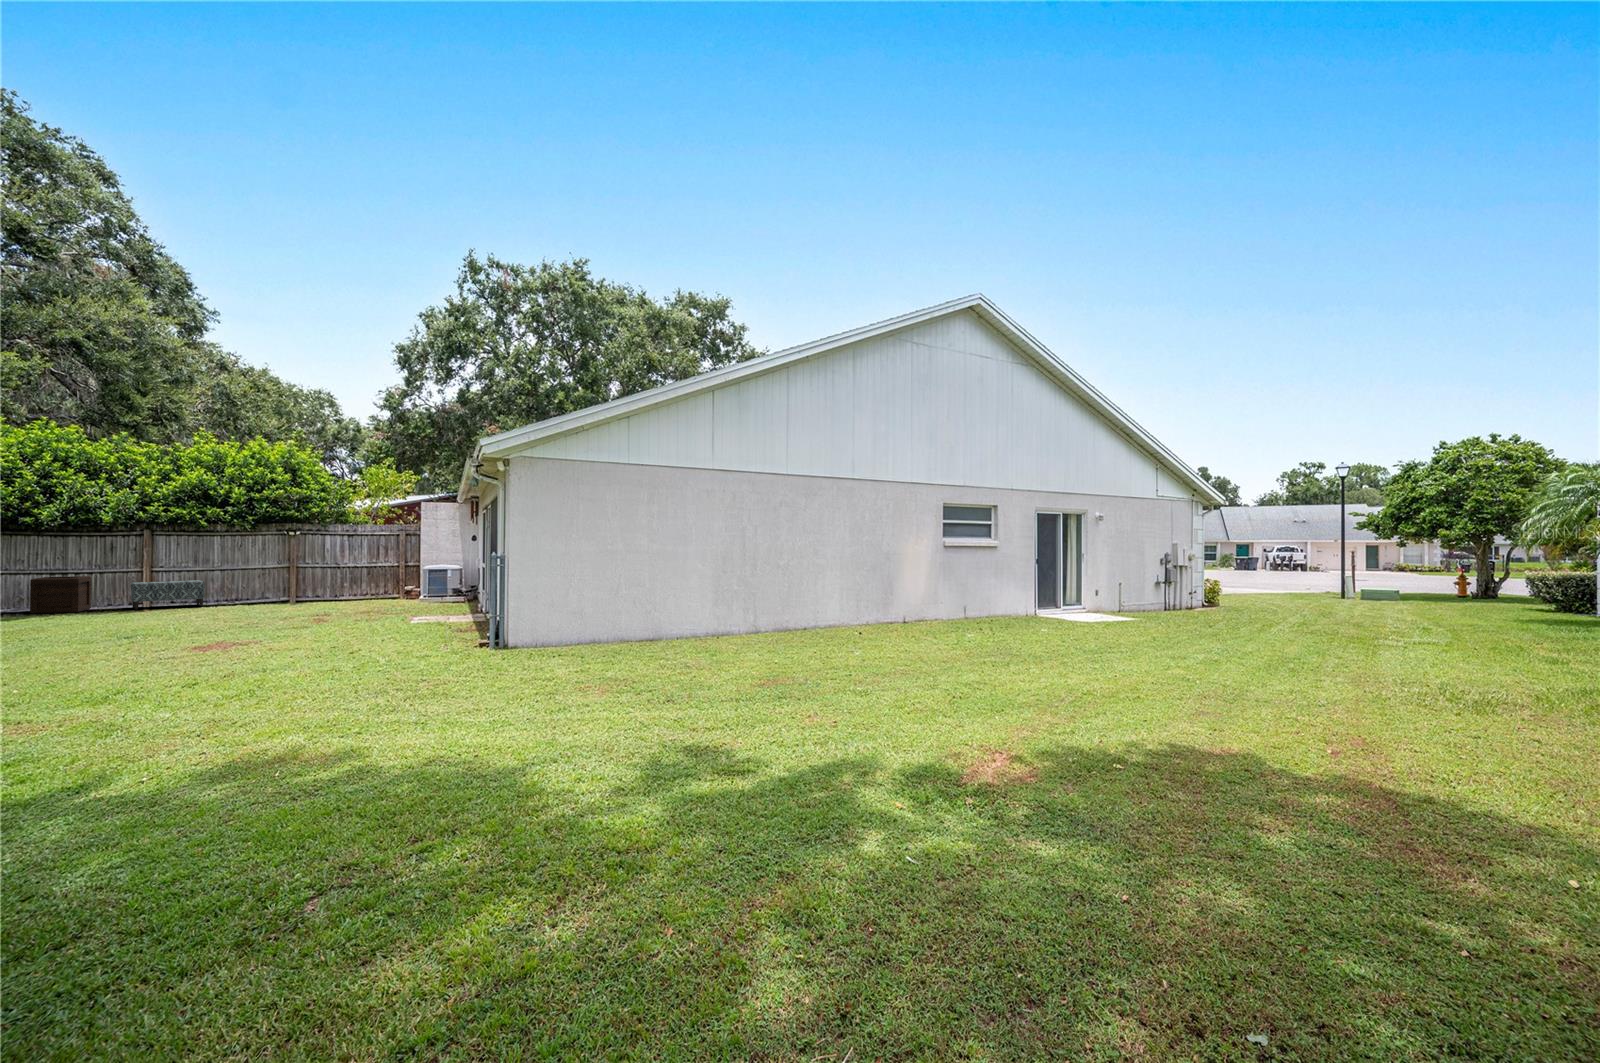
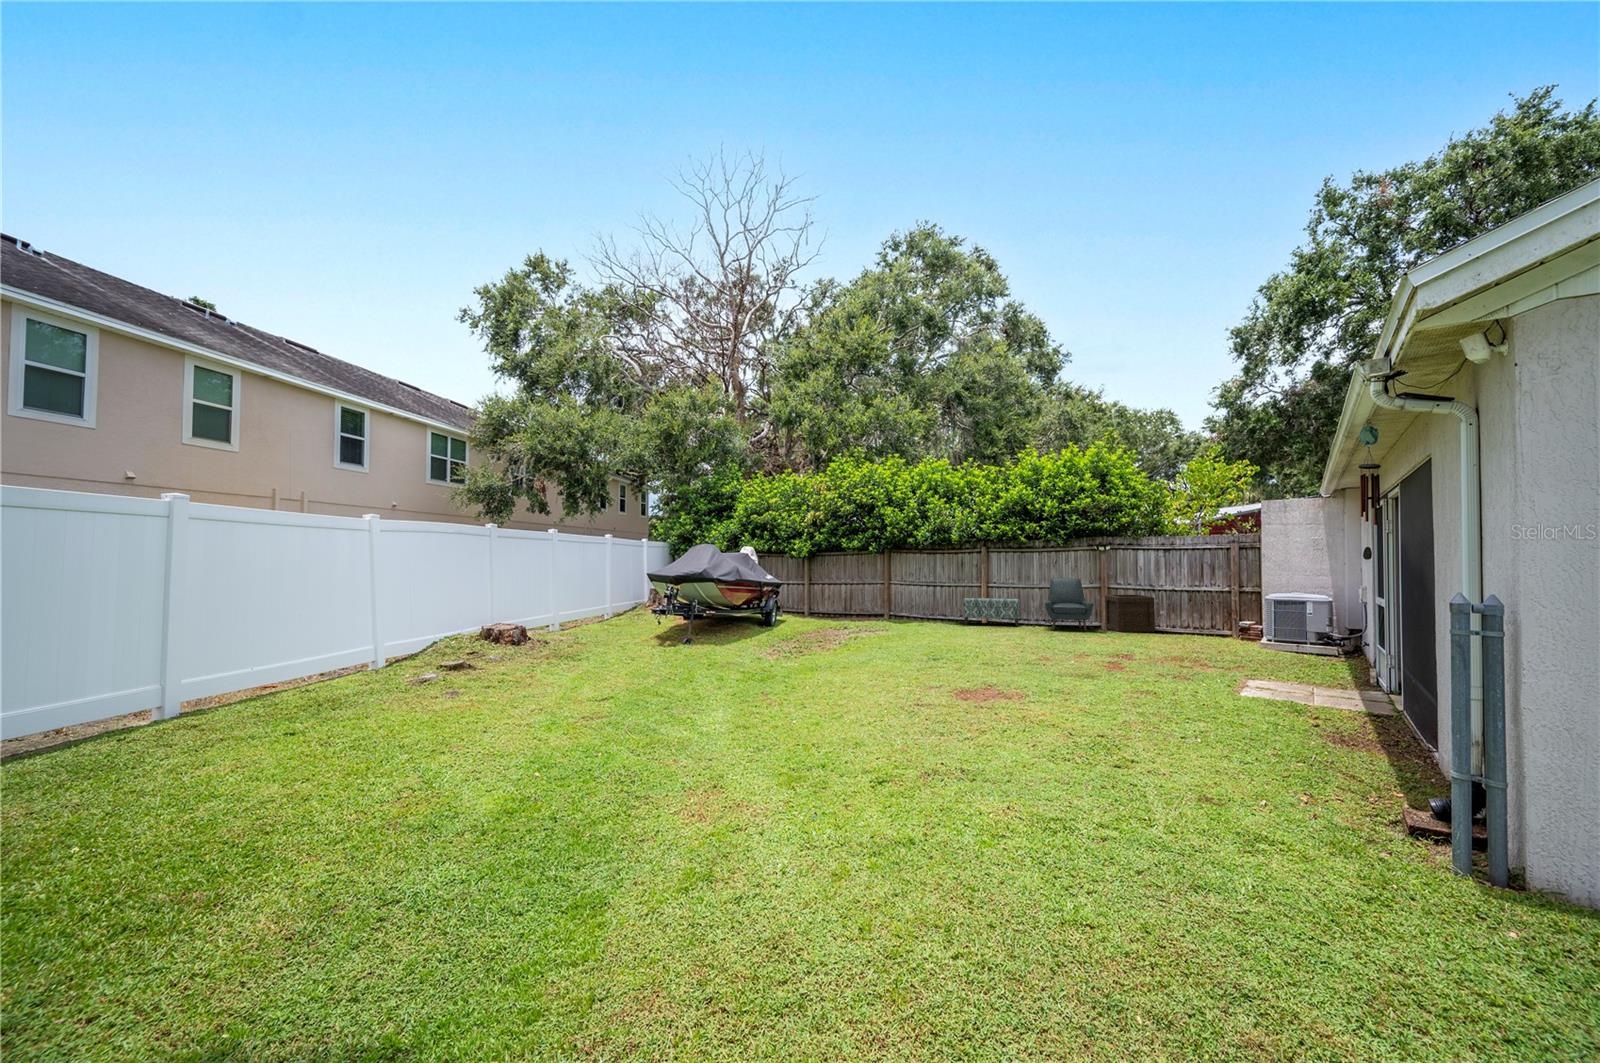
chair: none [235,559,286,606] -> present [1045,578,1094,631]
wooden crate: present [30,576,91,614] -> present [1105,595,1155,632]

